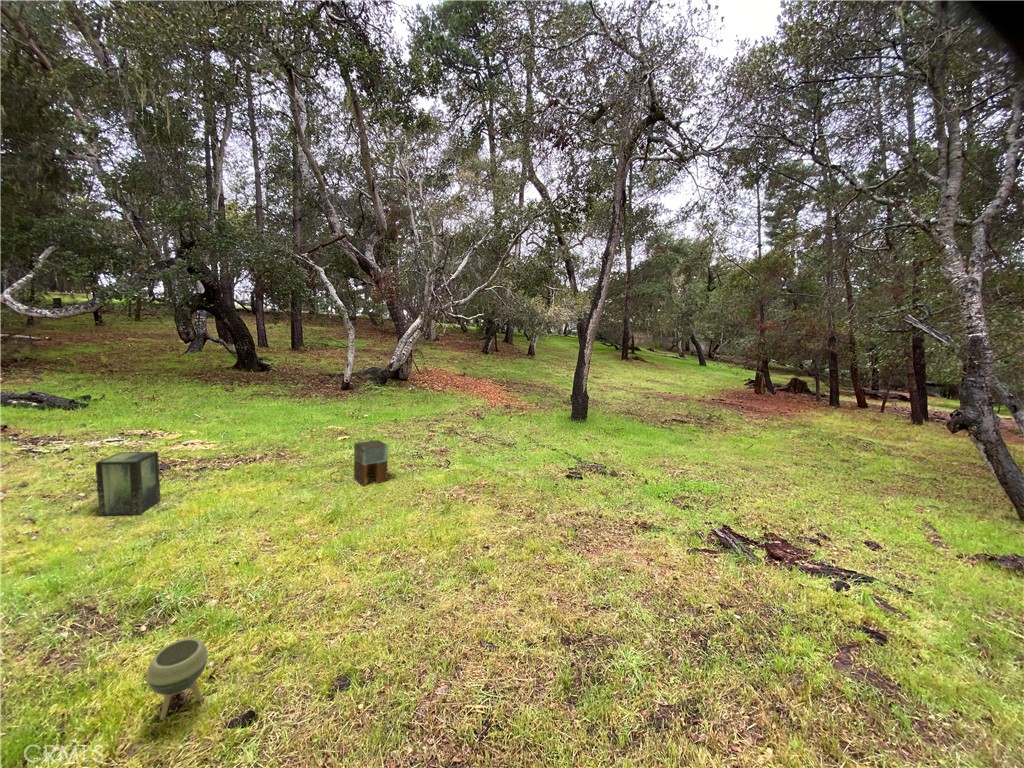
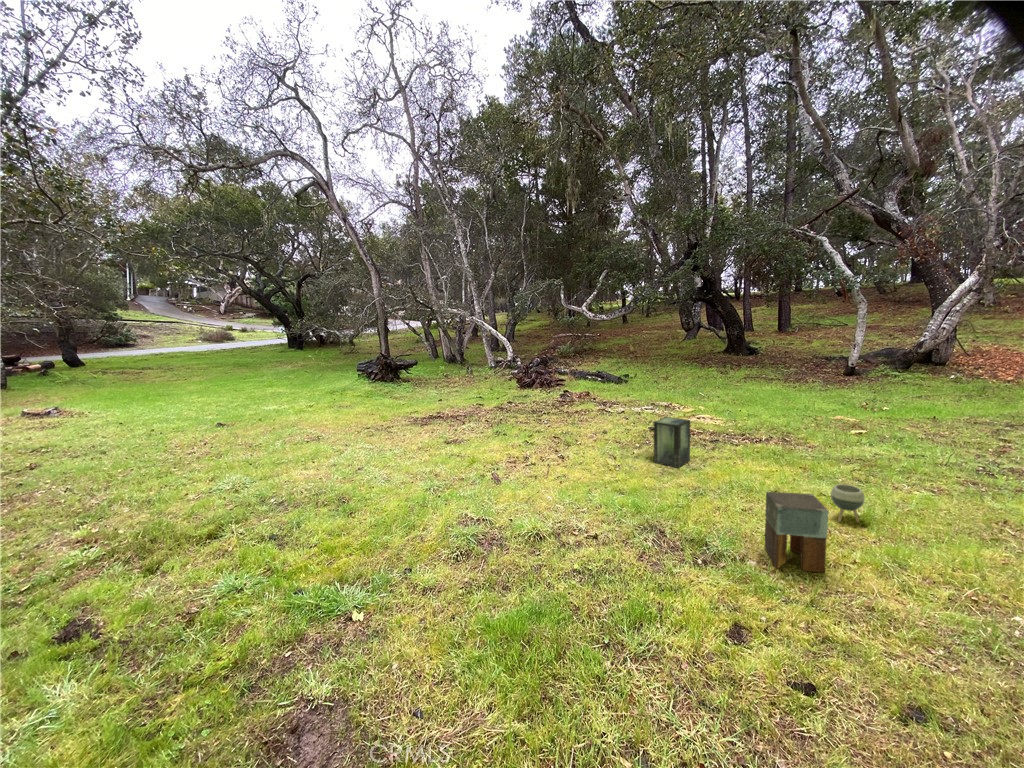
stool: present [354,440,388,486] -> present [765,492,829,572]
planter: present [147,638,208,720] -> present [831,484,865,523]

